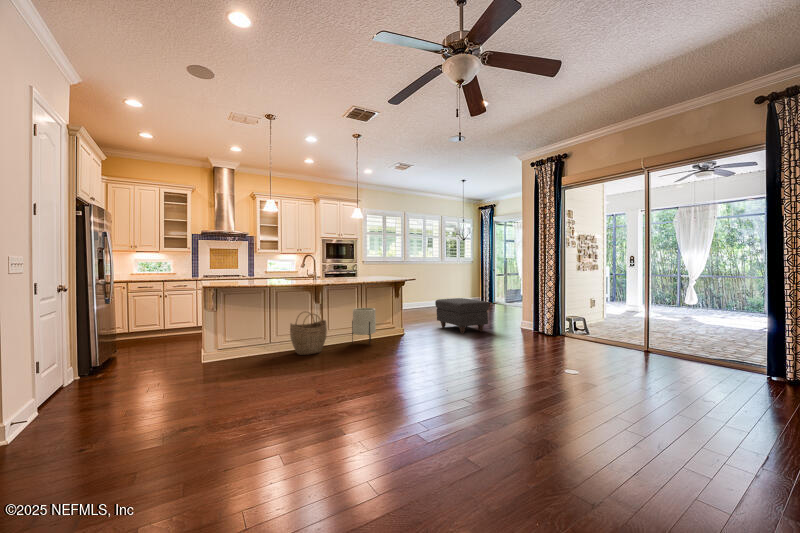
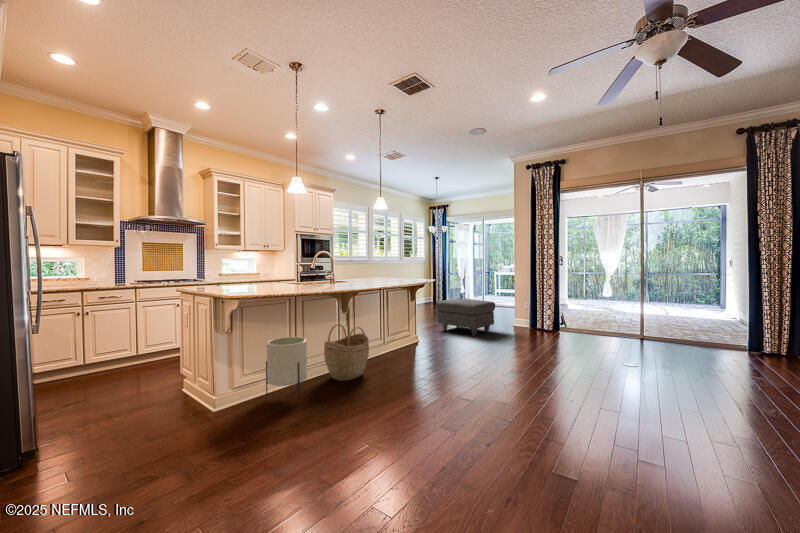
planter: present [352,308,376,345] -> present [266,337,307,403]

